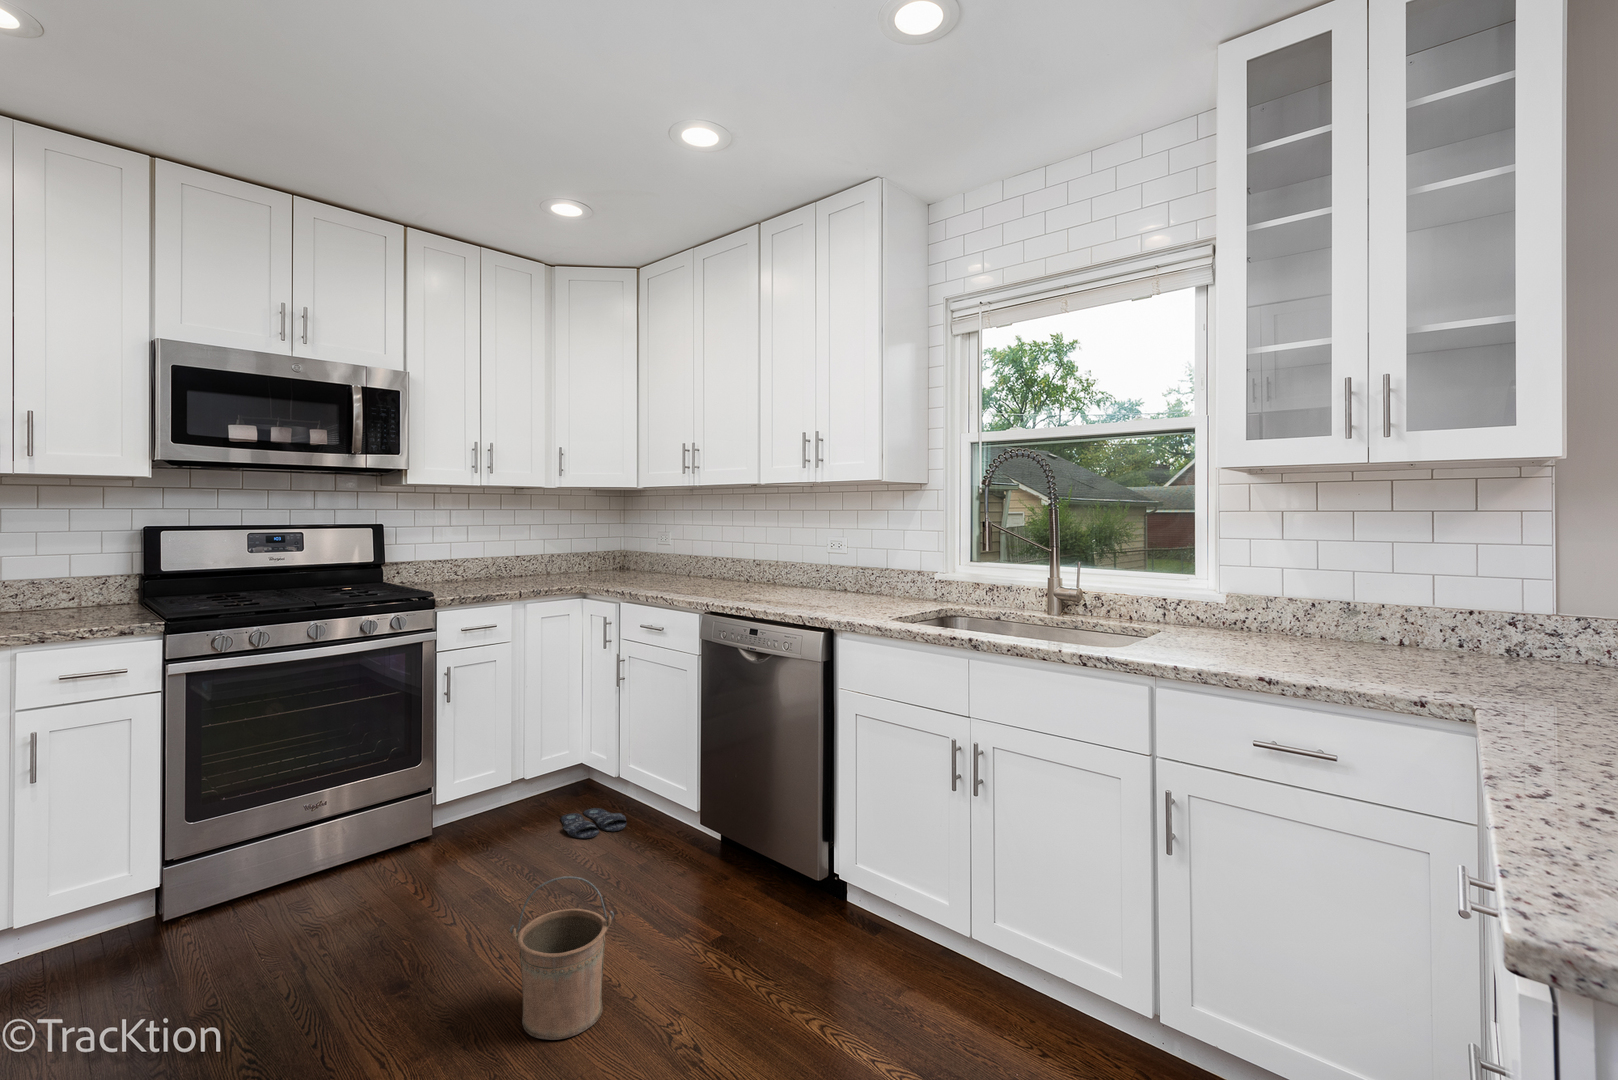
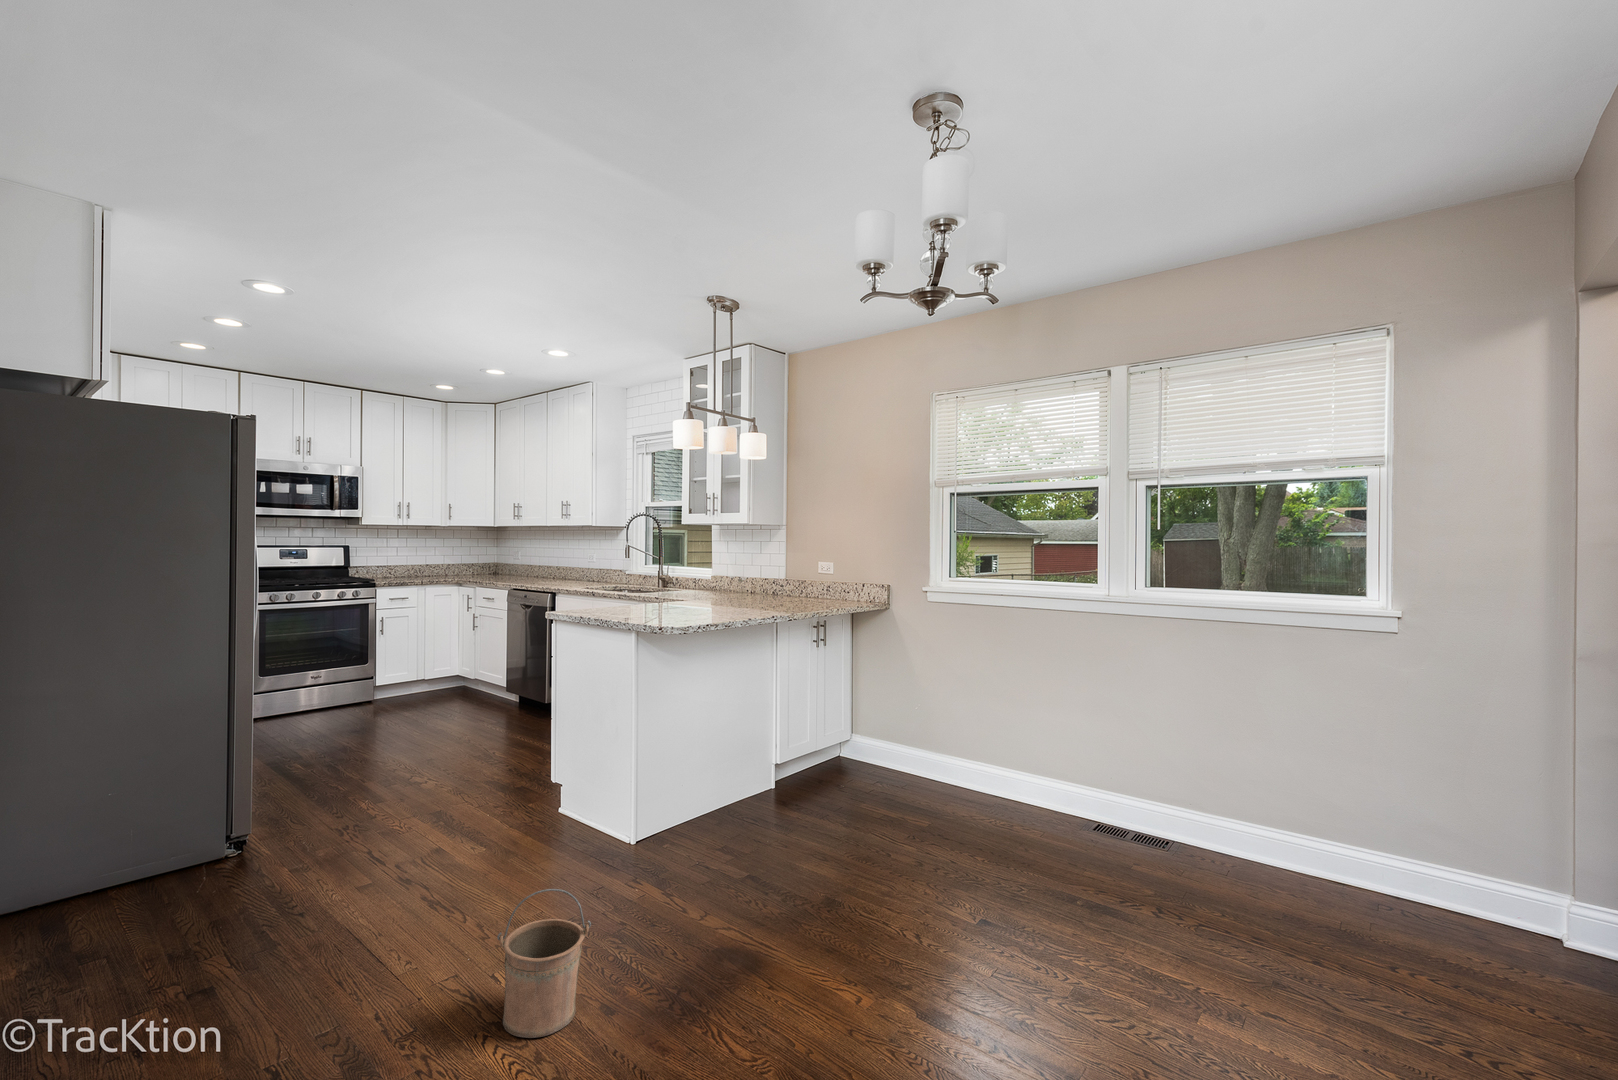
slippers: present [561,808,627,839] -> none [533,829,594,857]

